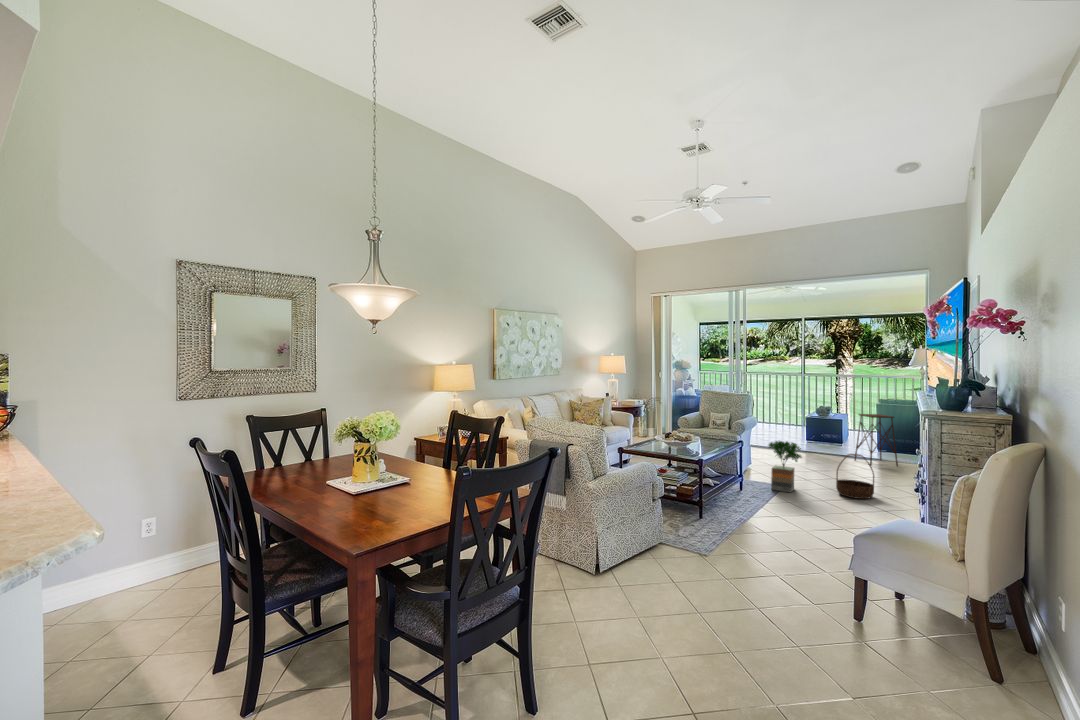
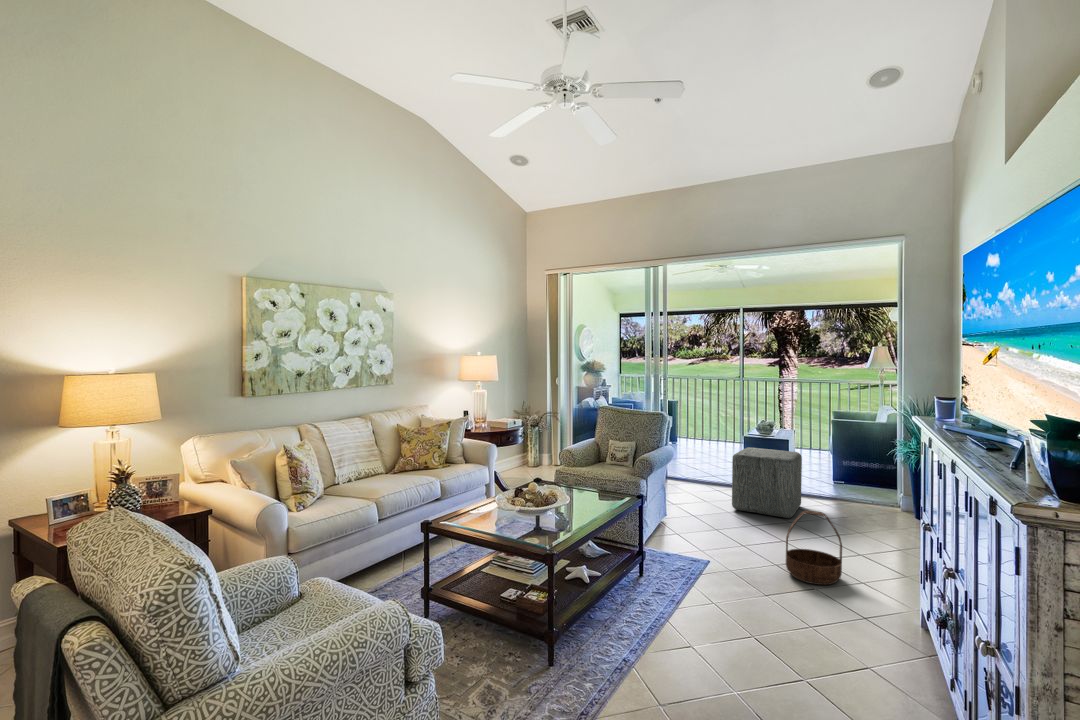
side table: present [855,414,898,466] -> none [806,437,863,511]
ottoman: none [798,421,851,469] -> present [732,447,802,518]
potted tree: present [768,441,802,492] -> none [683,488,737,574]

